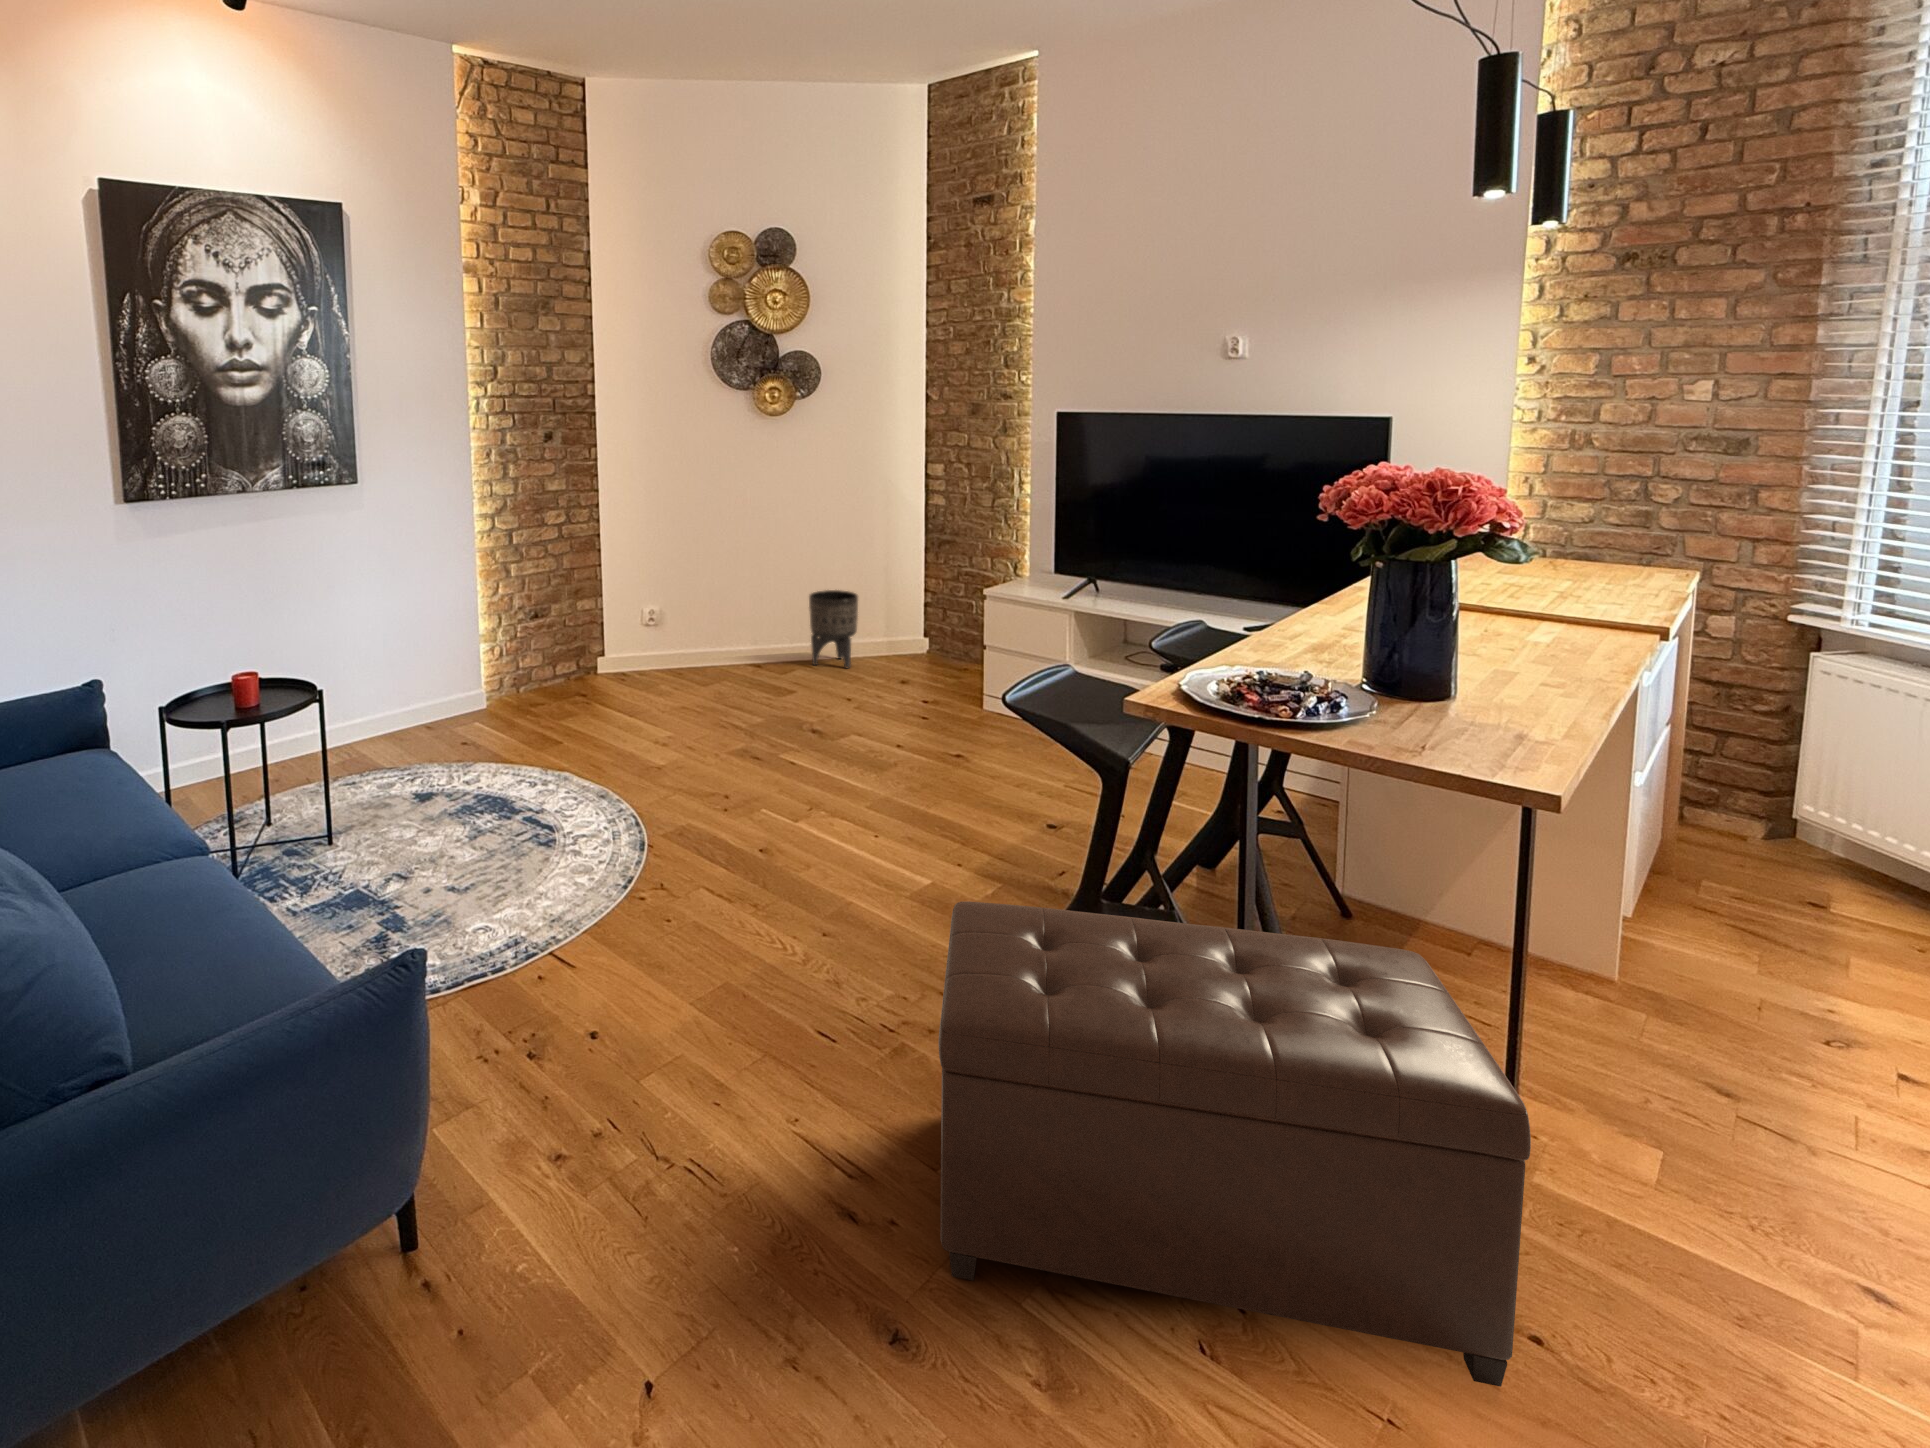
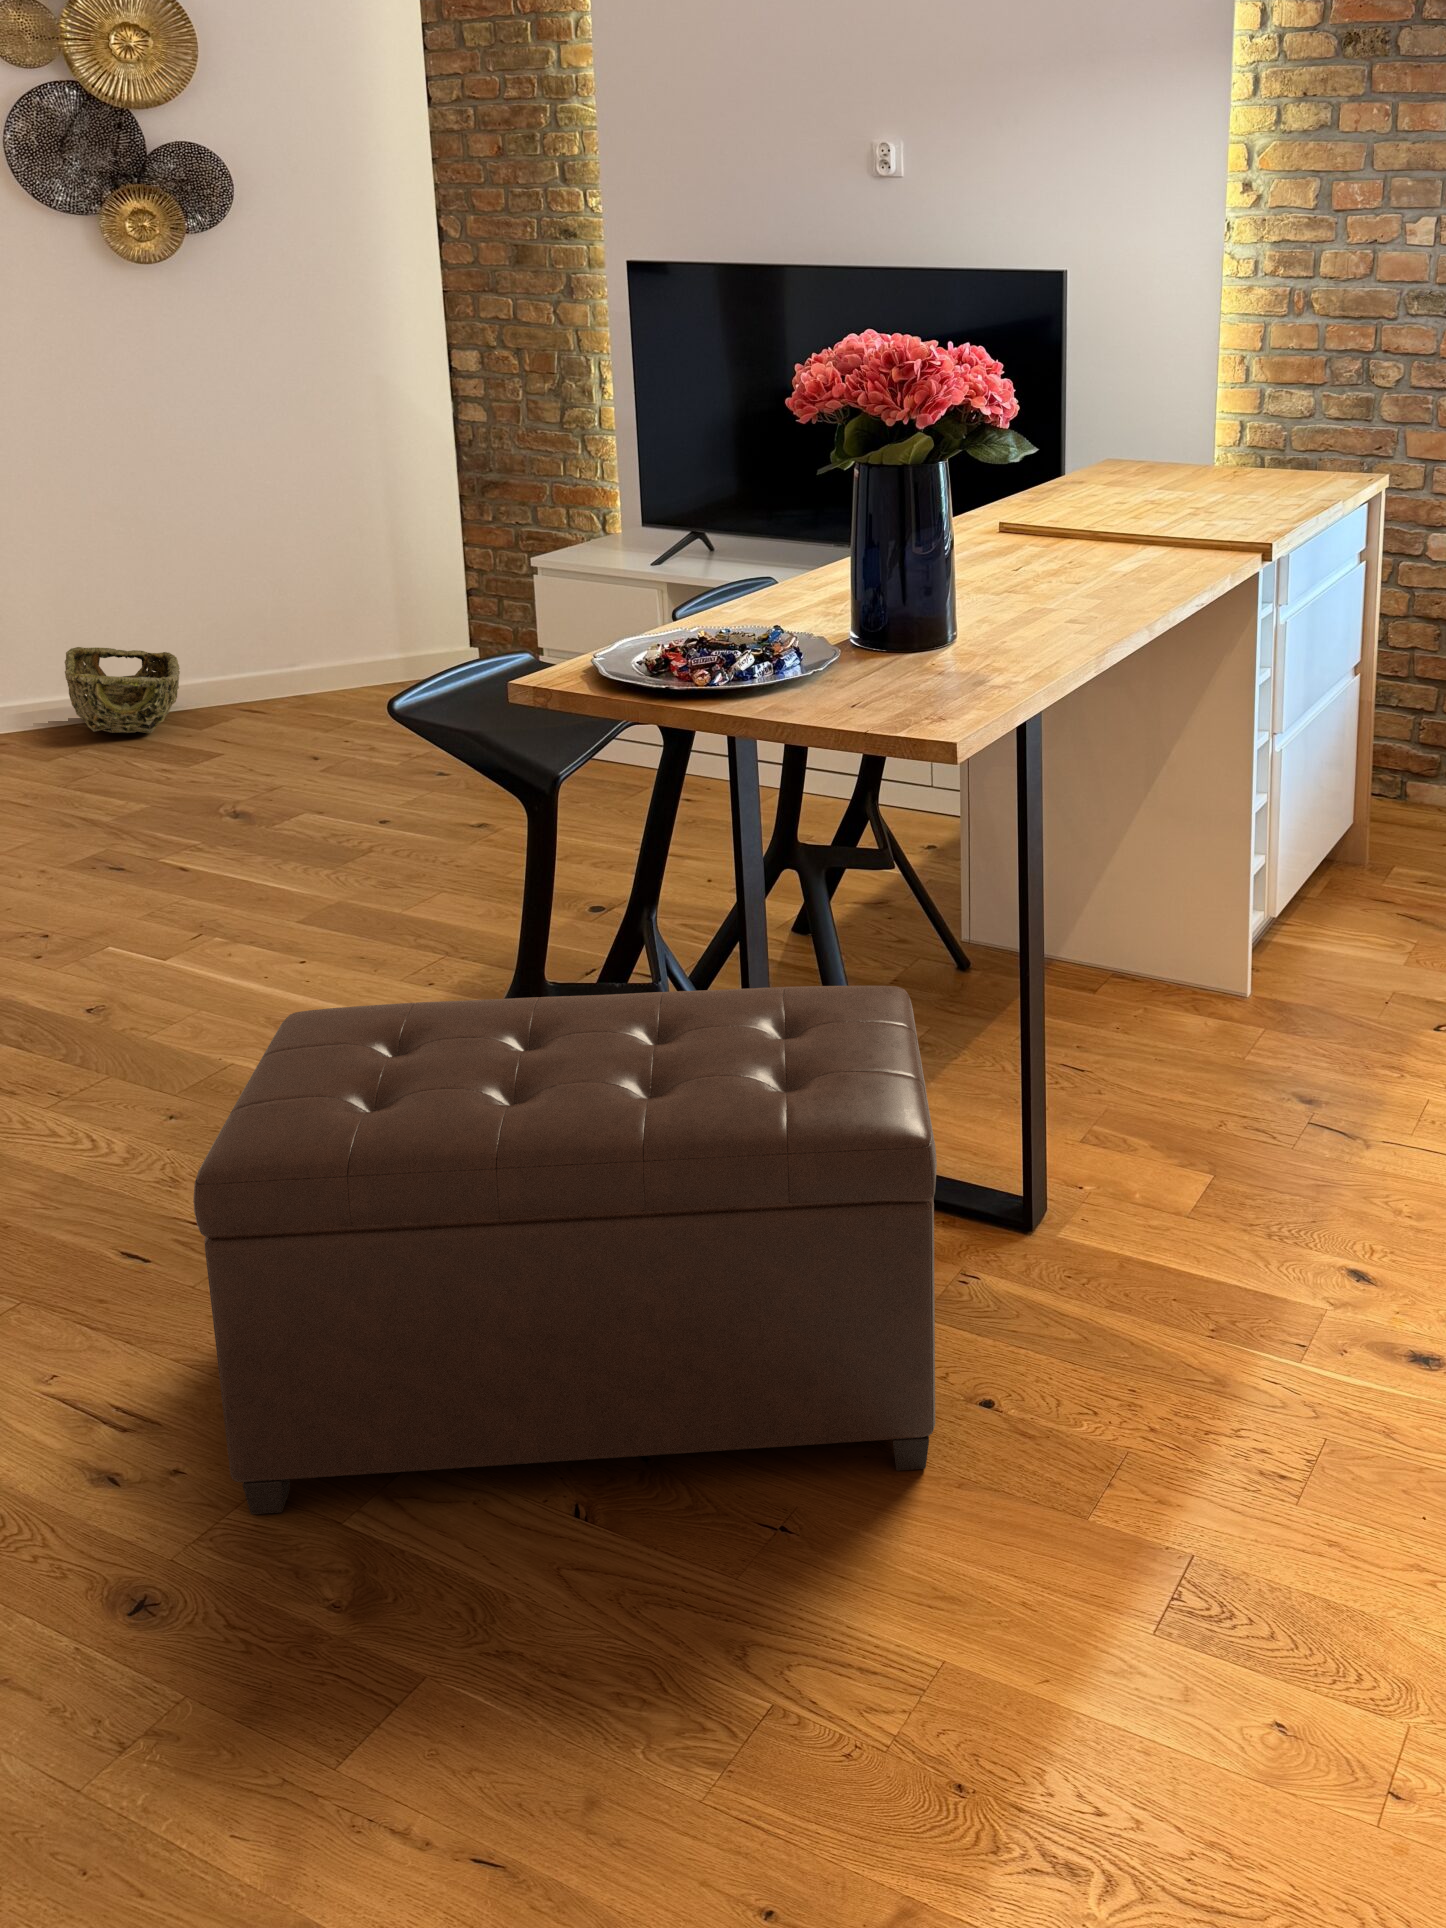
planter: present [809,590,858,668] -> none [245,571,337,702]
woven basket: none [713,626,774,679] -> present [65,647,180,734]

